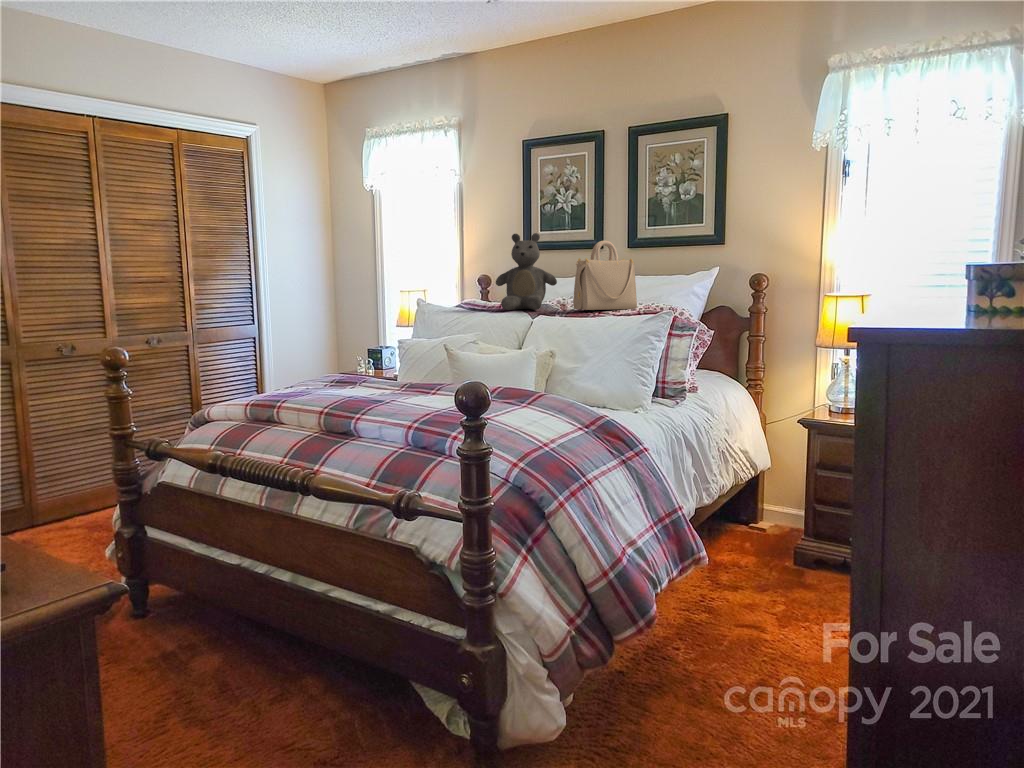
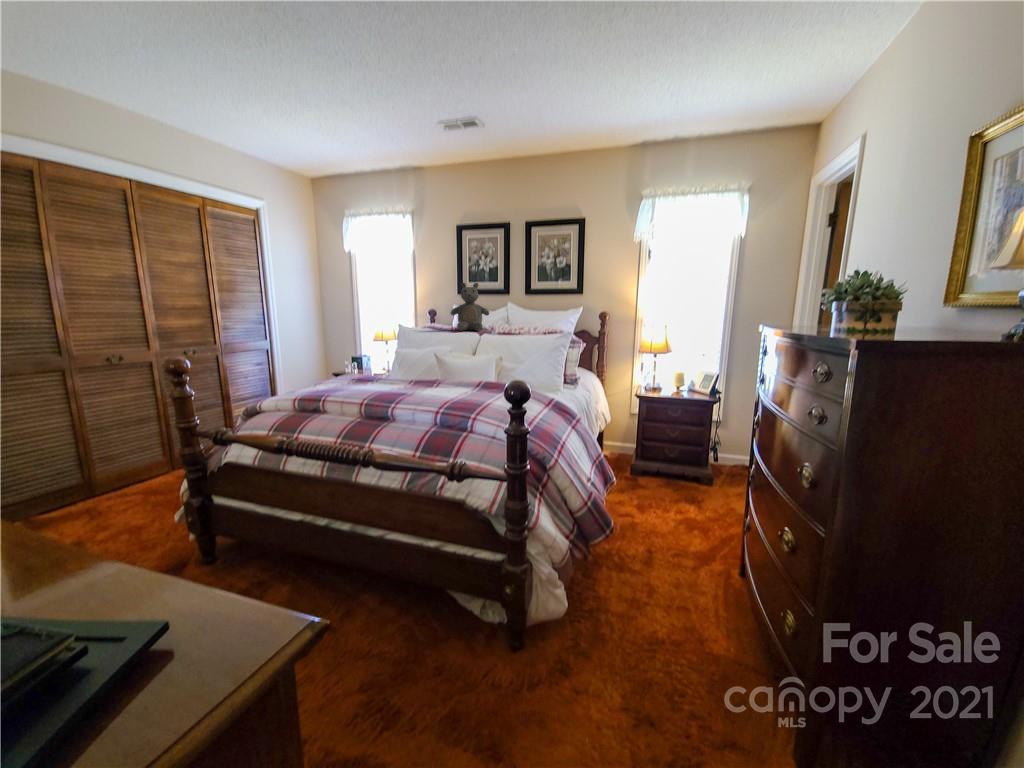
handbag: present [573,241,637,310] -> none [503,288,540,330]

